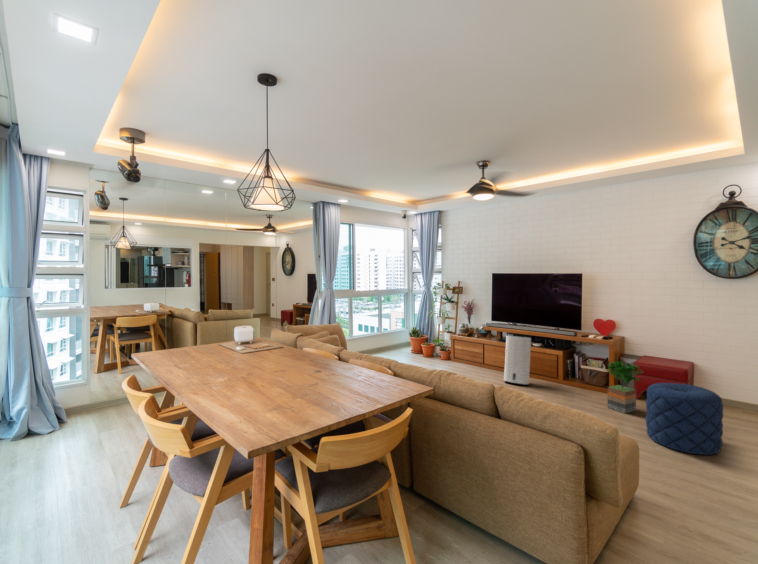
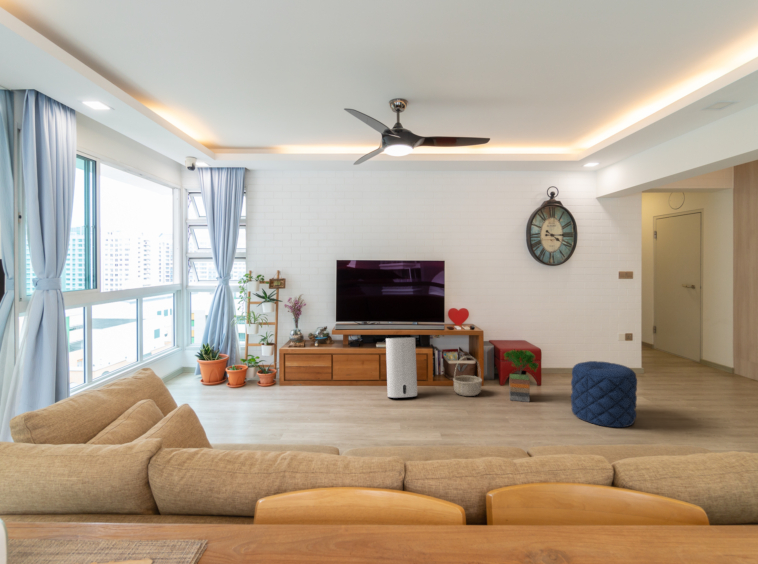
basket: none [562,360,592,397] -> present [453,356,482,396]

